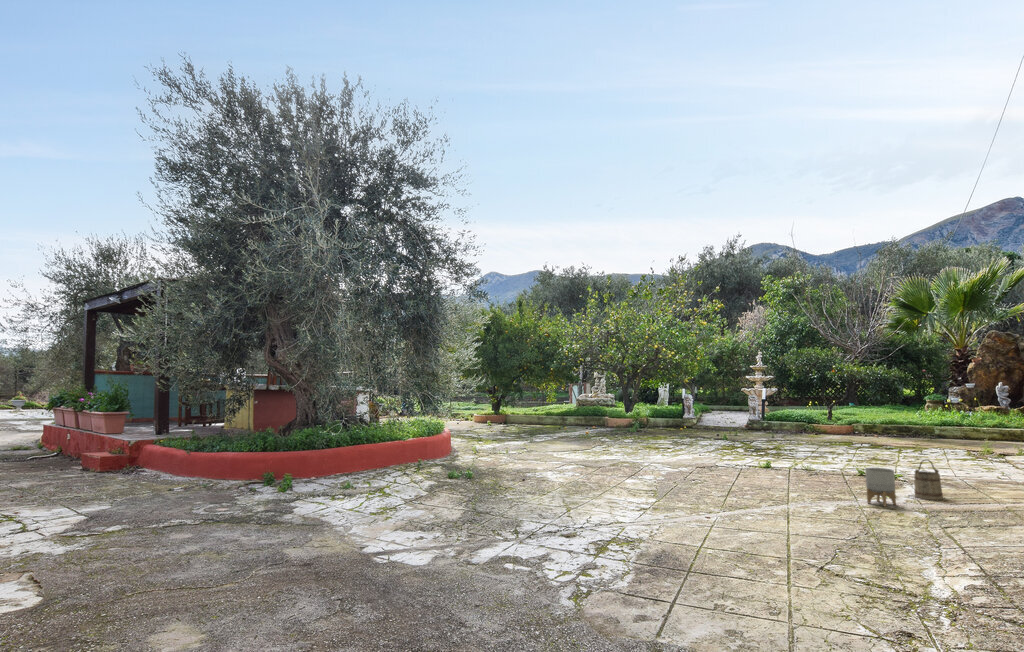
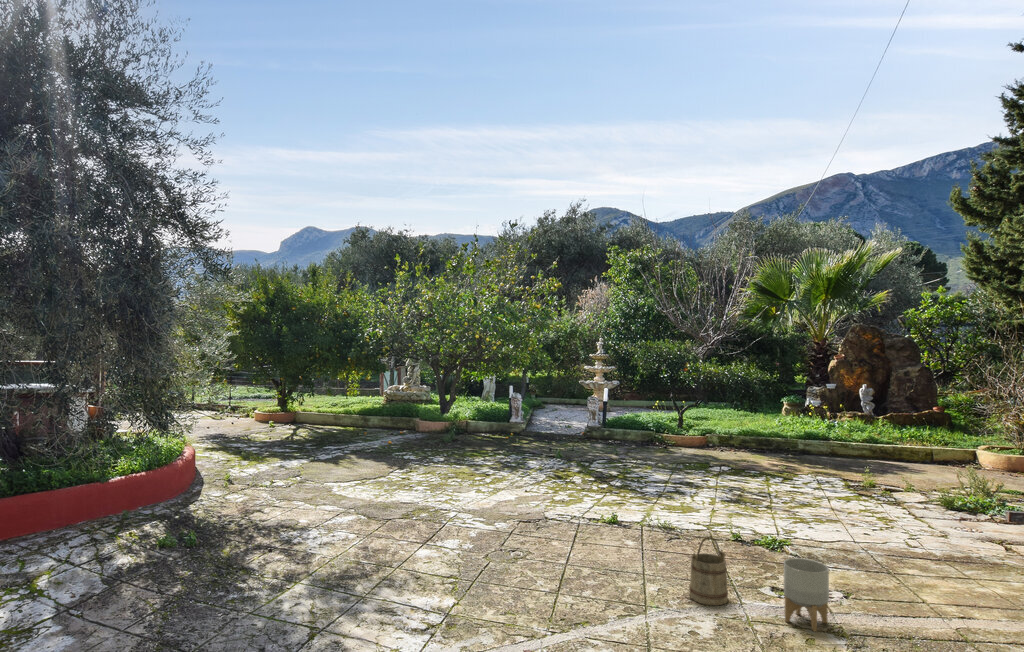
bucket: present [914,459,943,500] -> present [689,537,728,605]

